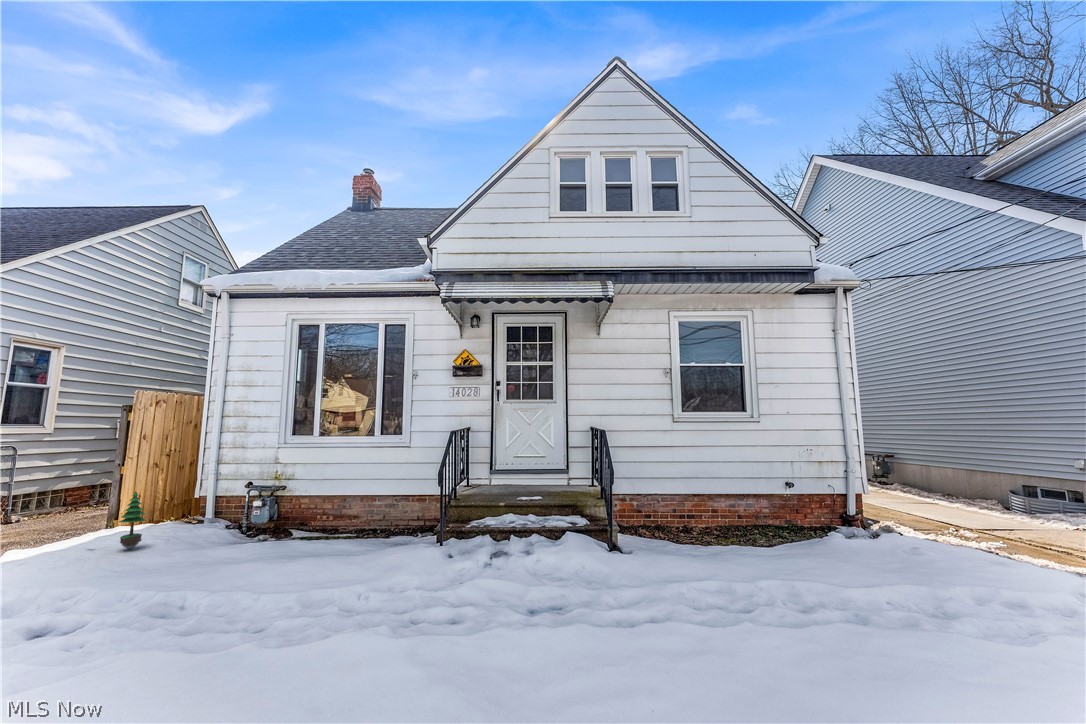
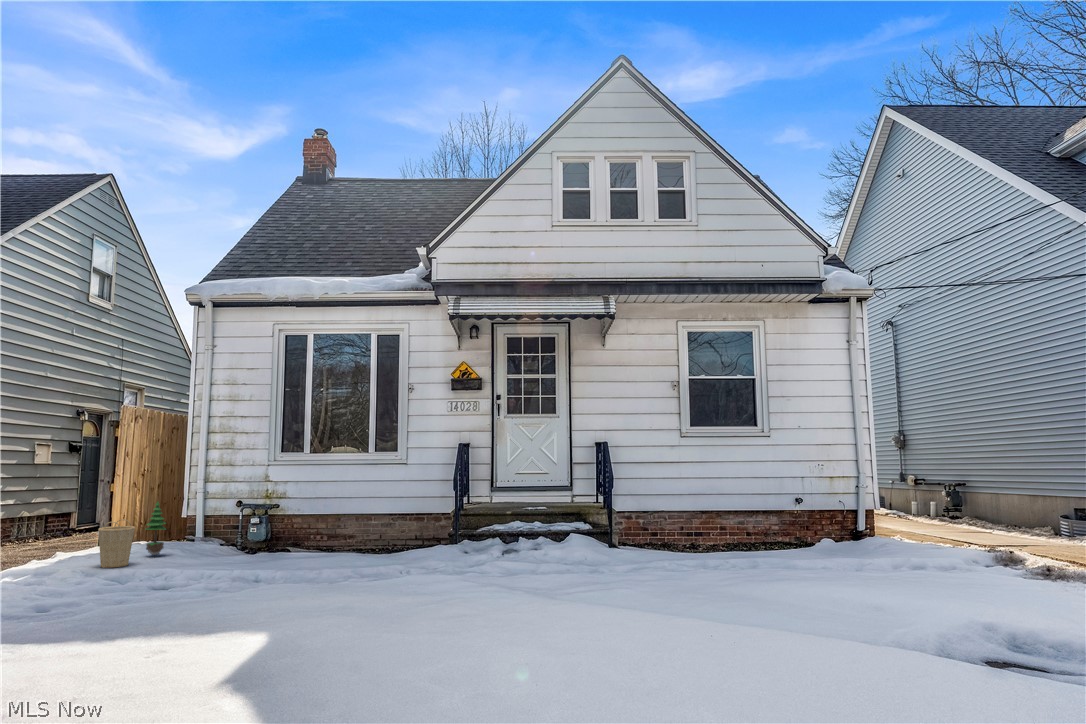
basket: none [43,515,93,573] -> present [98,519,135,568]

